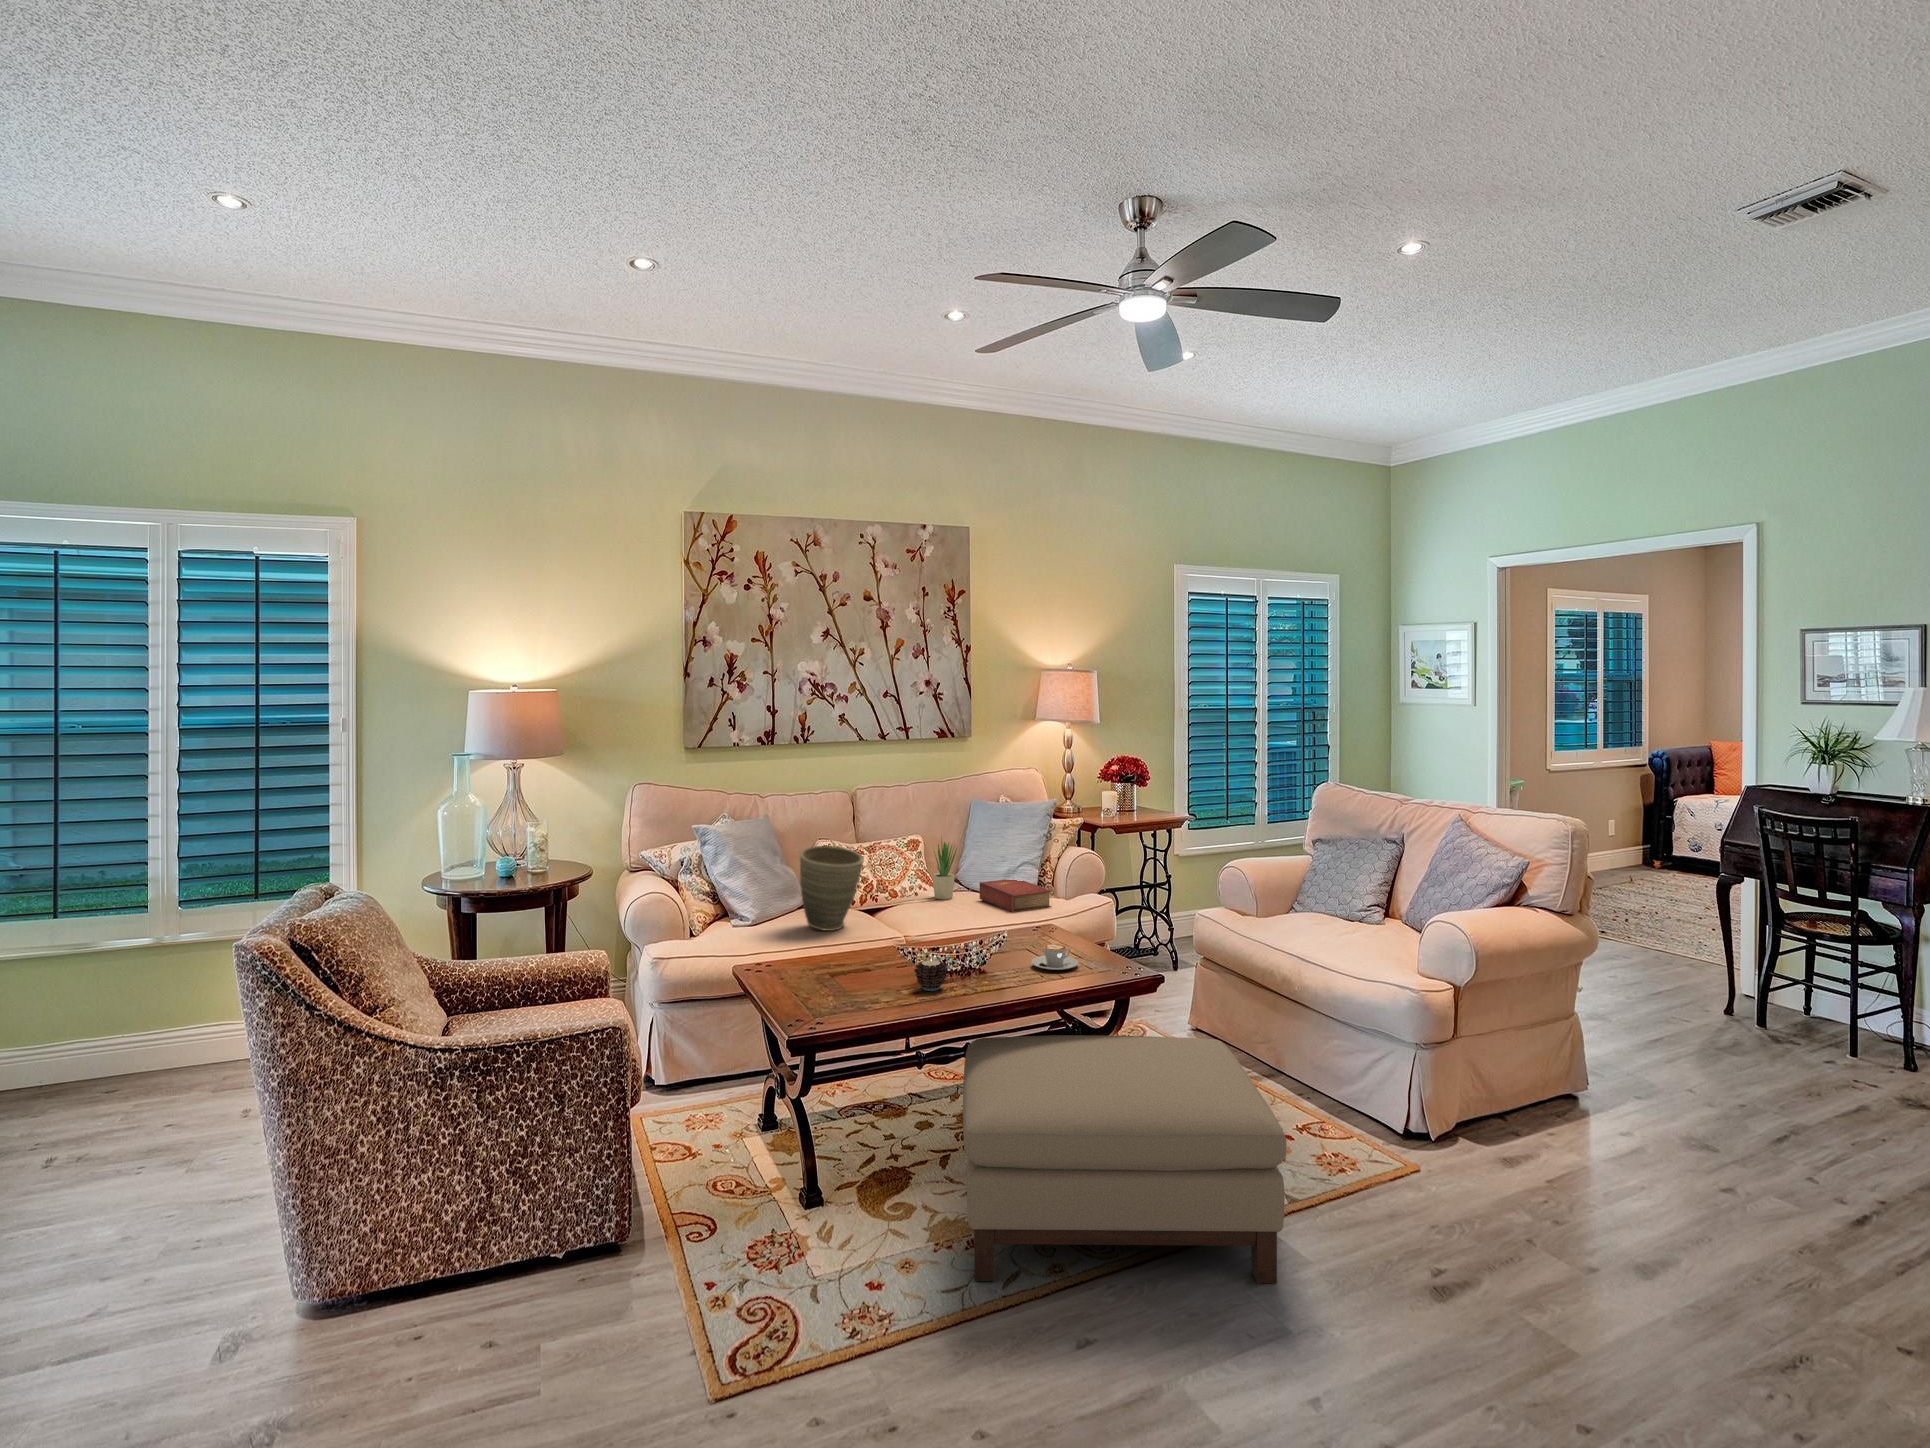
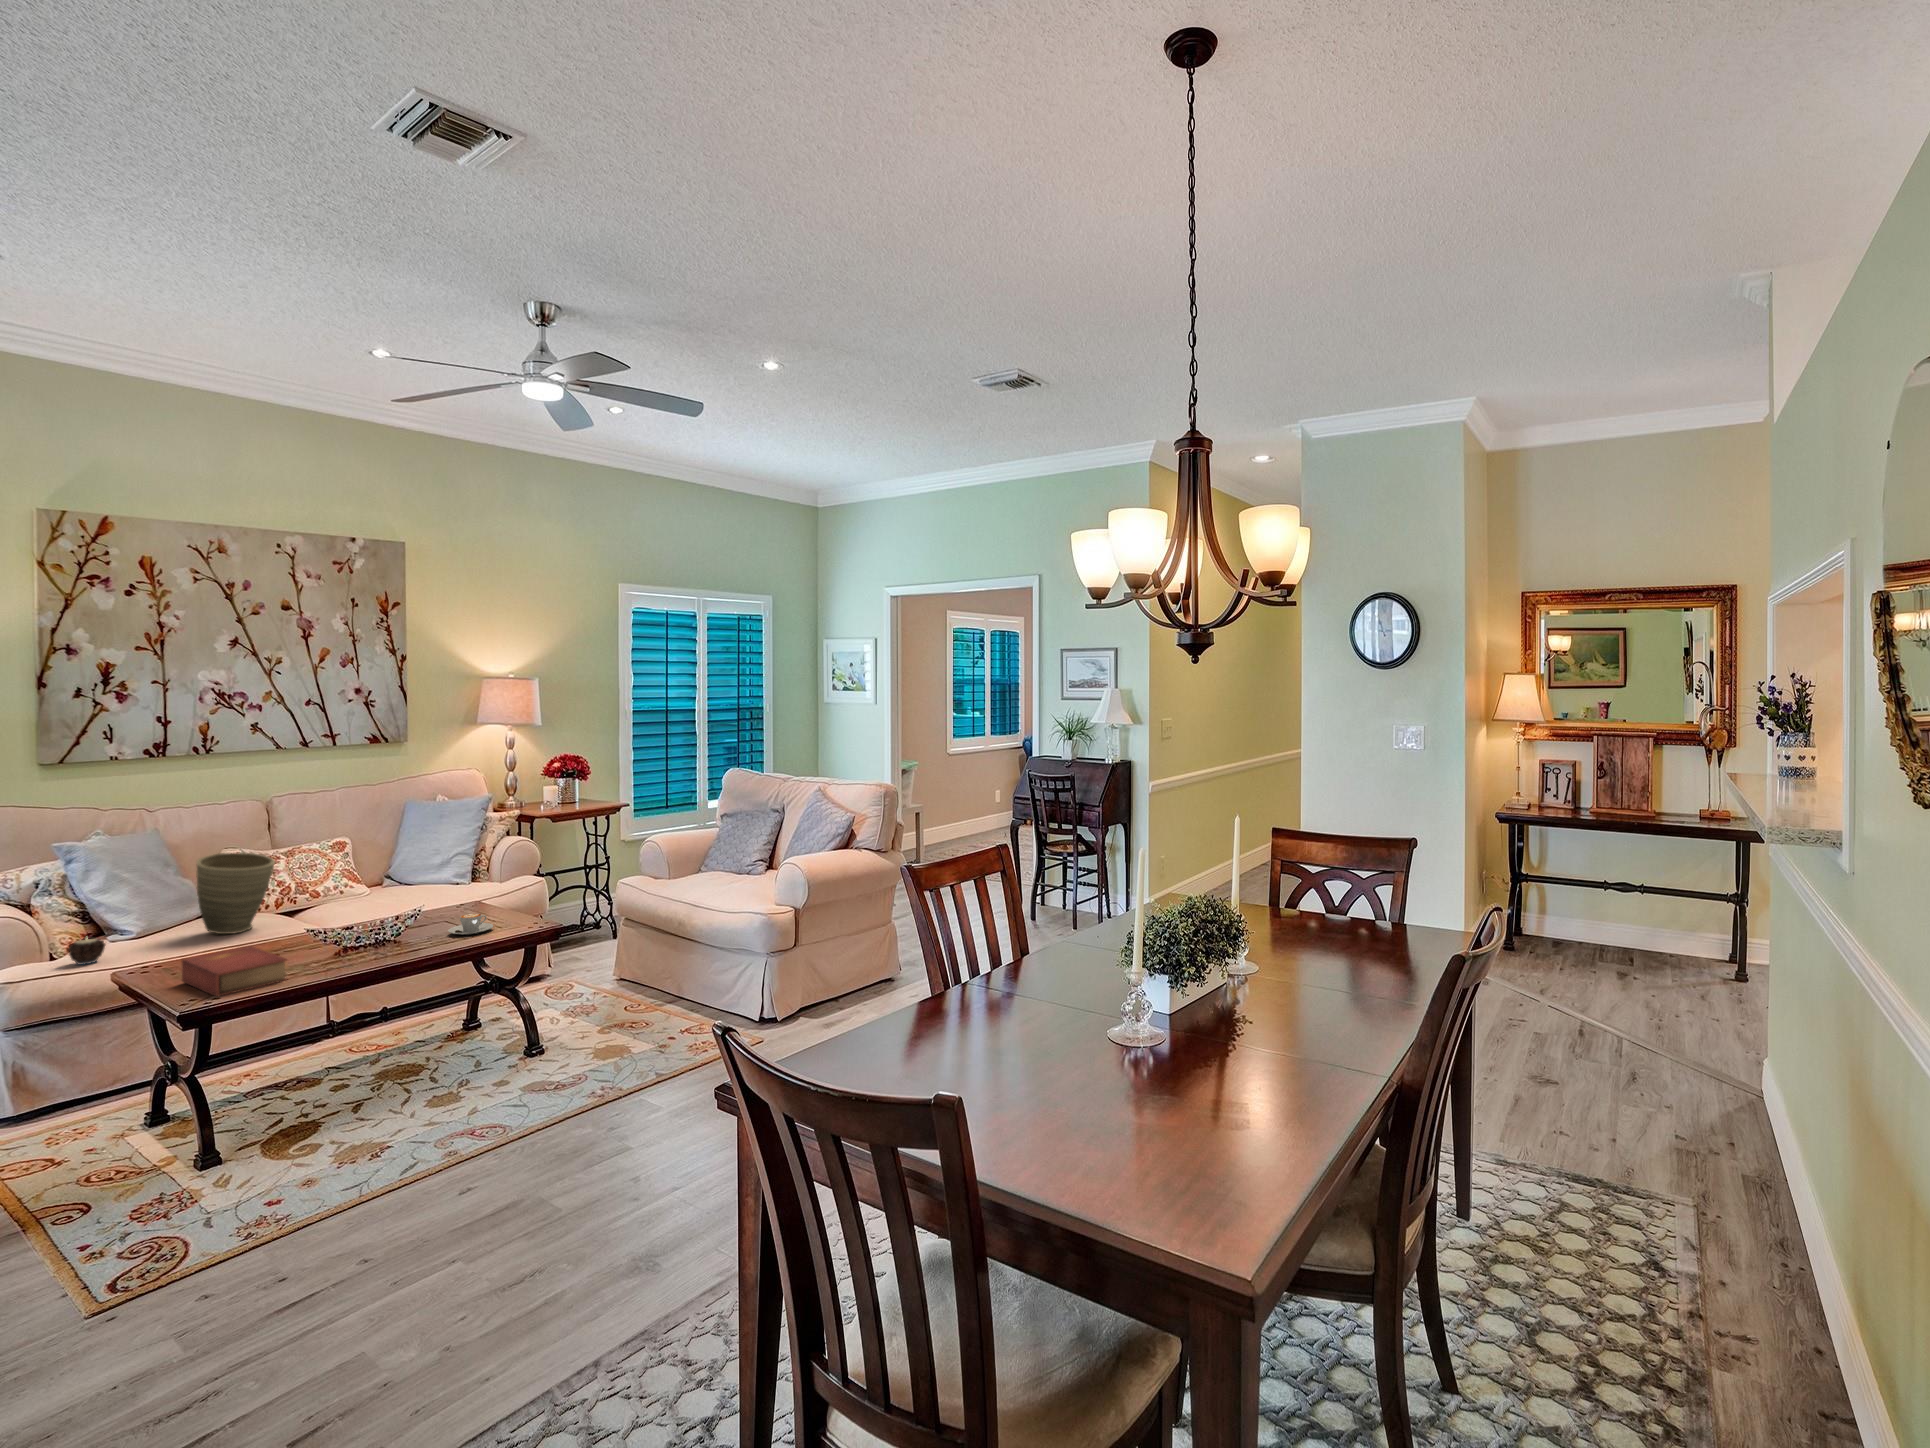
potted plant: present [933,842,957,900] -> none [360,834,389,896]
book: present [980,880,1052,912] -> present [182,946,287,996]
candle: present [914,959,948,991] -> present [67,939,106,965]
ottoman: present [963,1035,1286,1283] -> none [361,967,637,1179]

